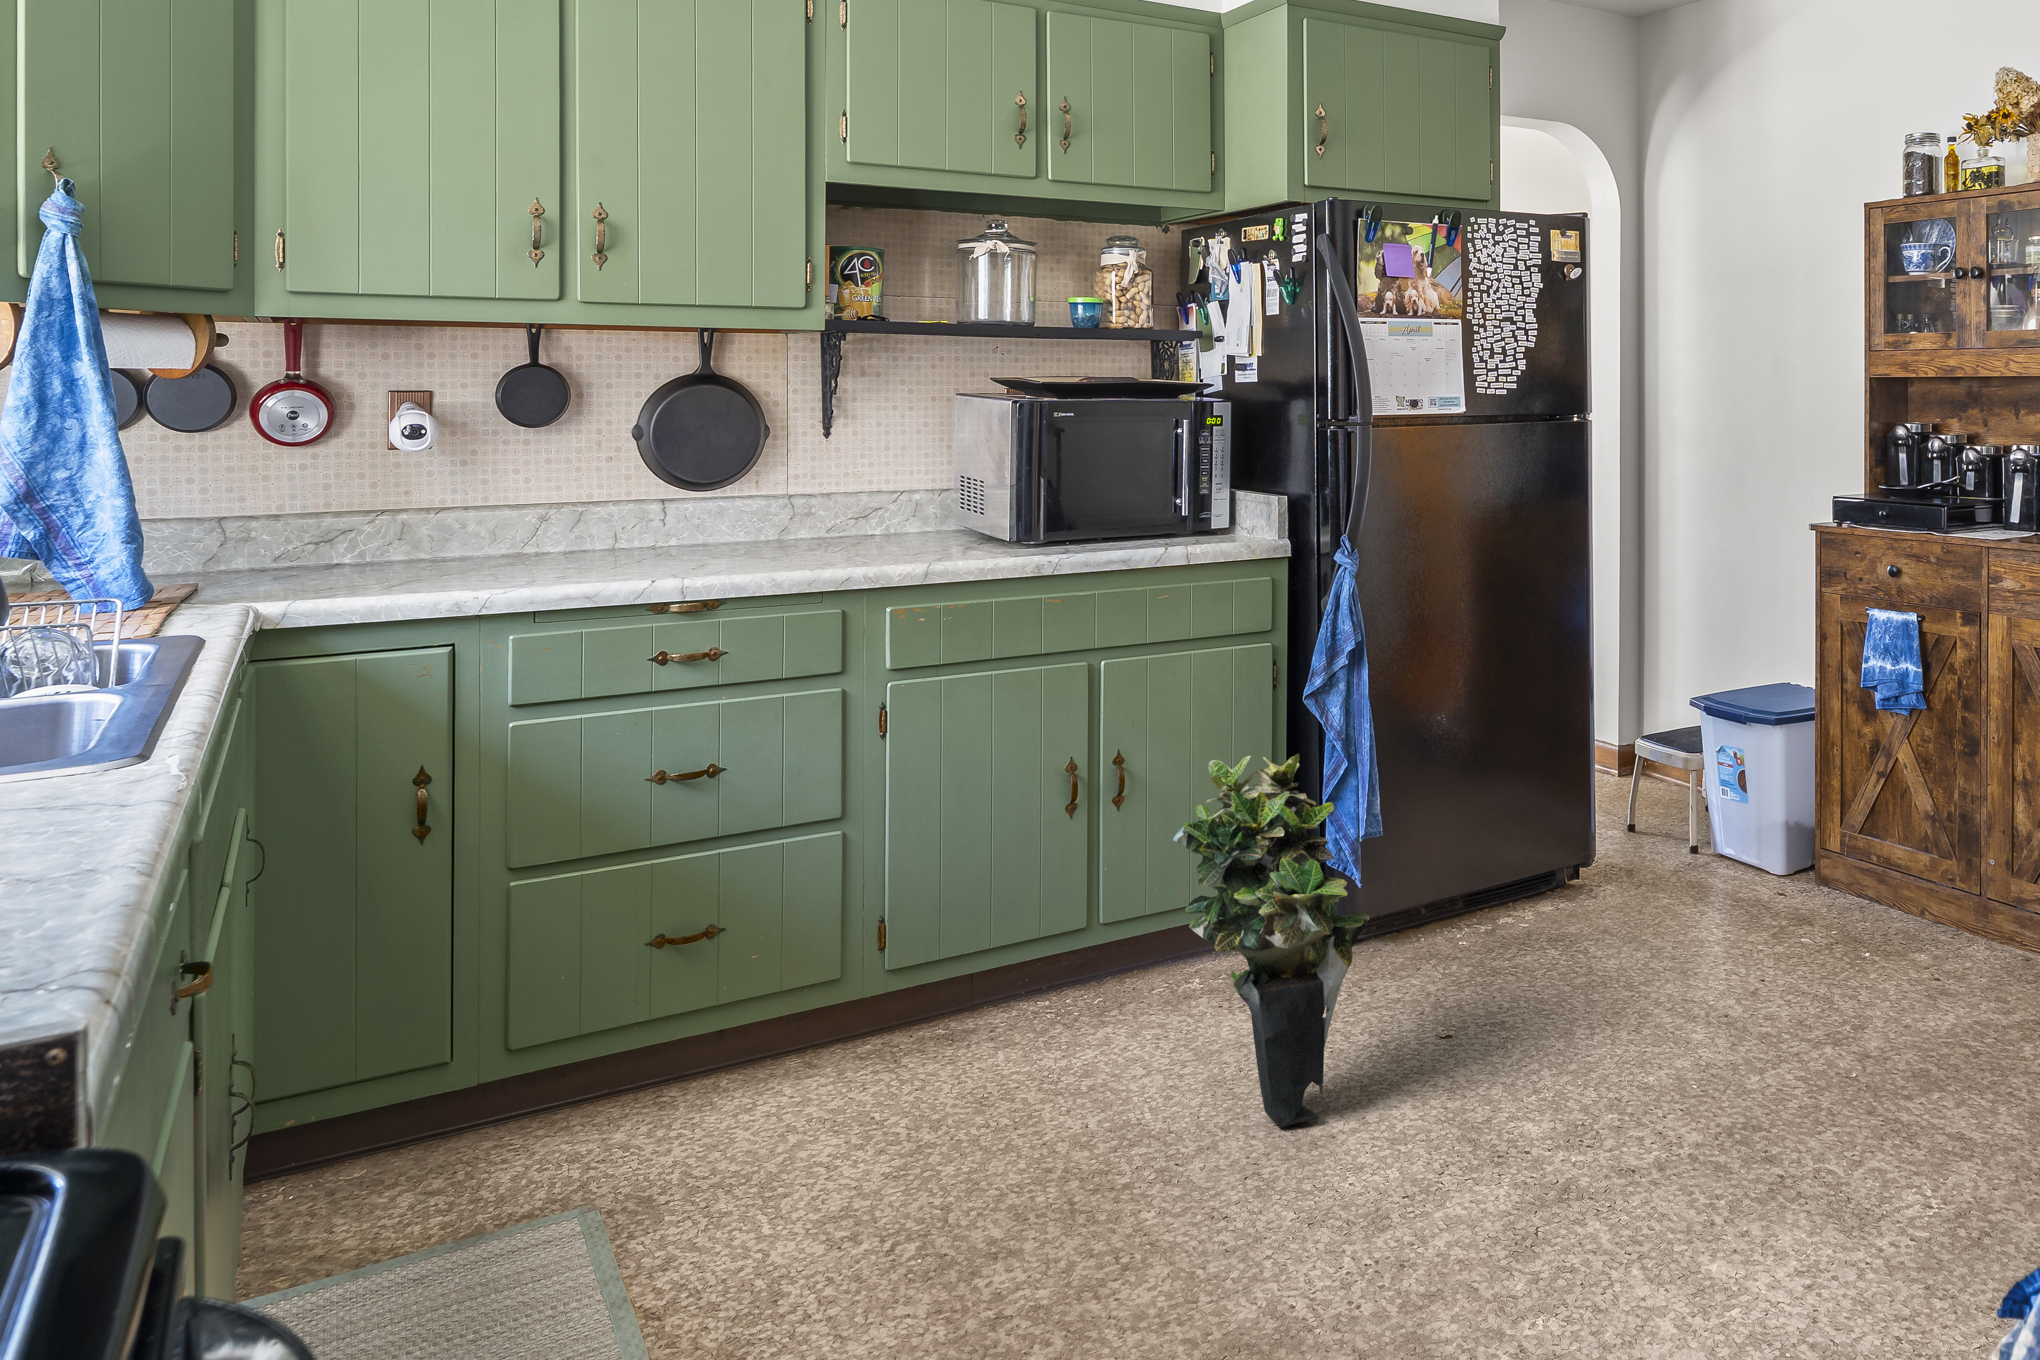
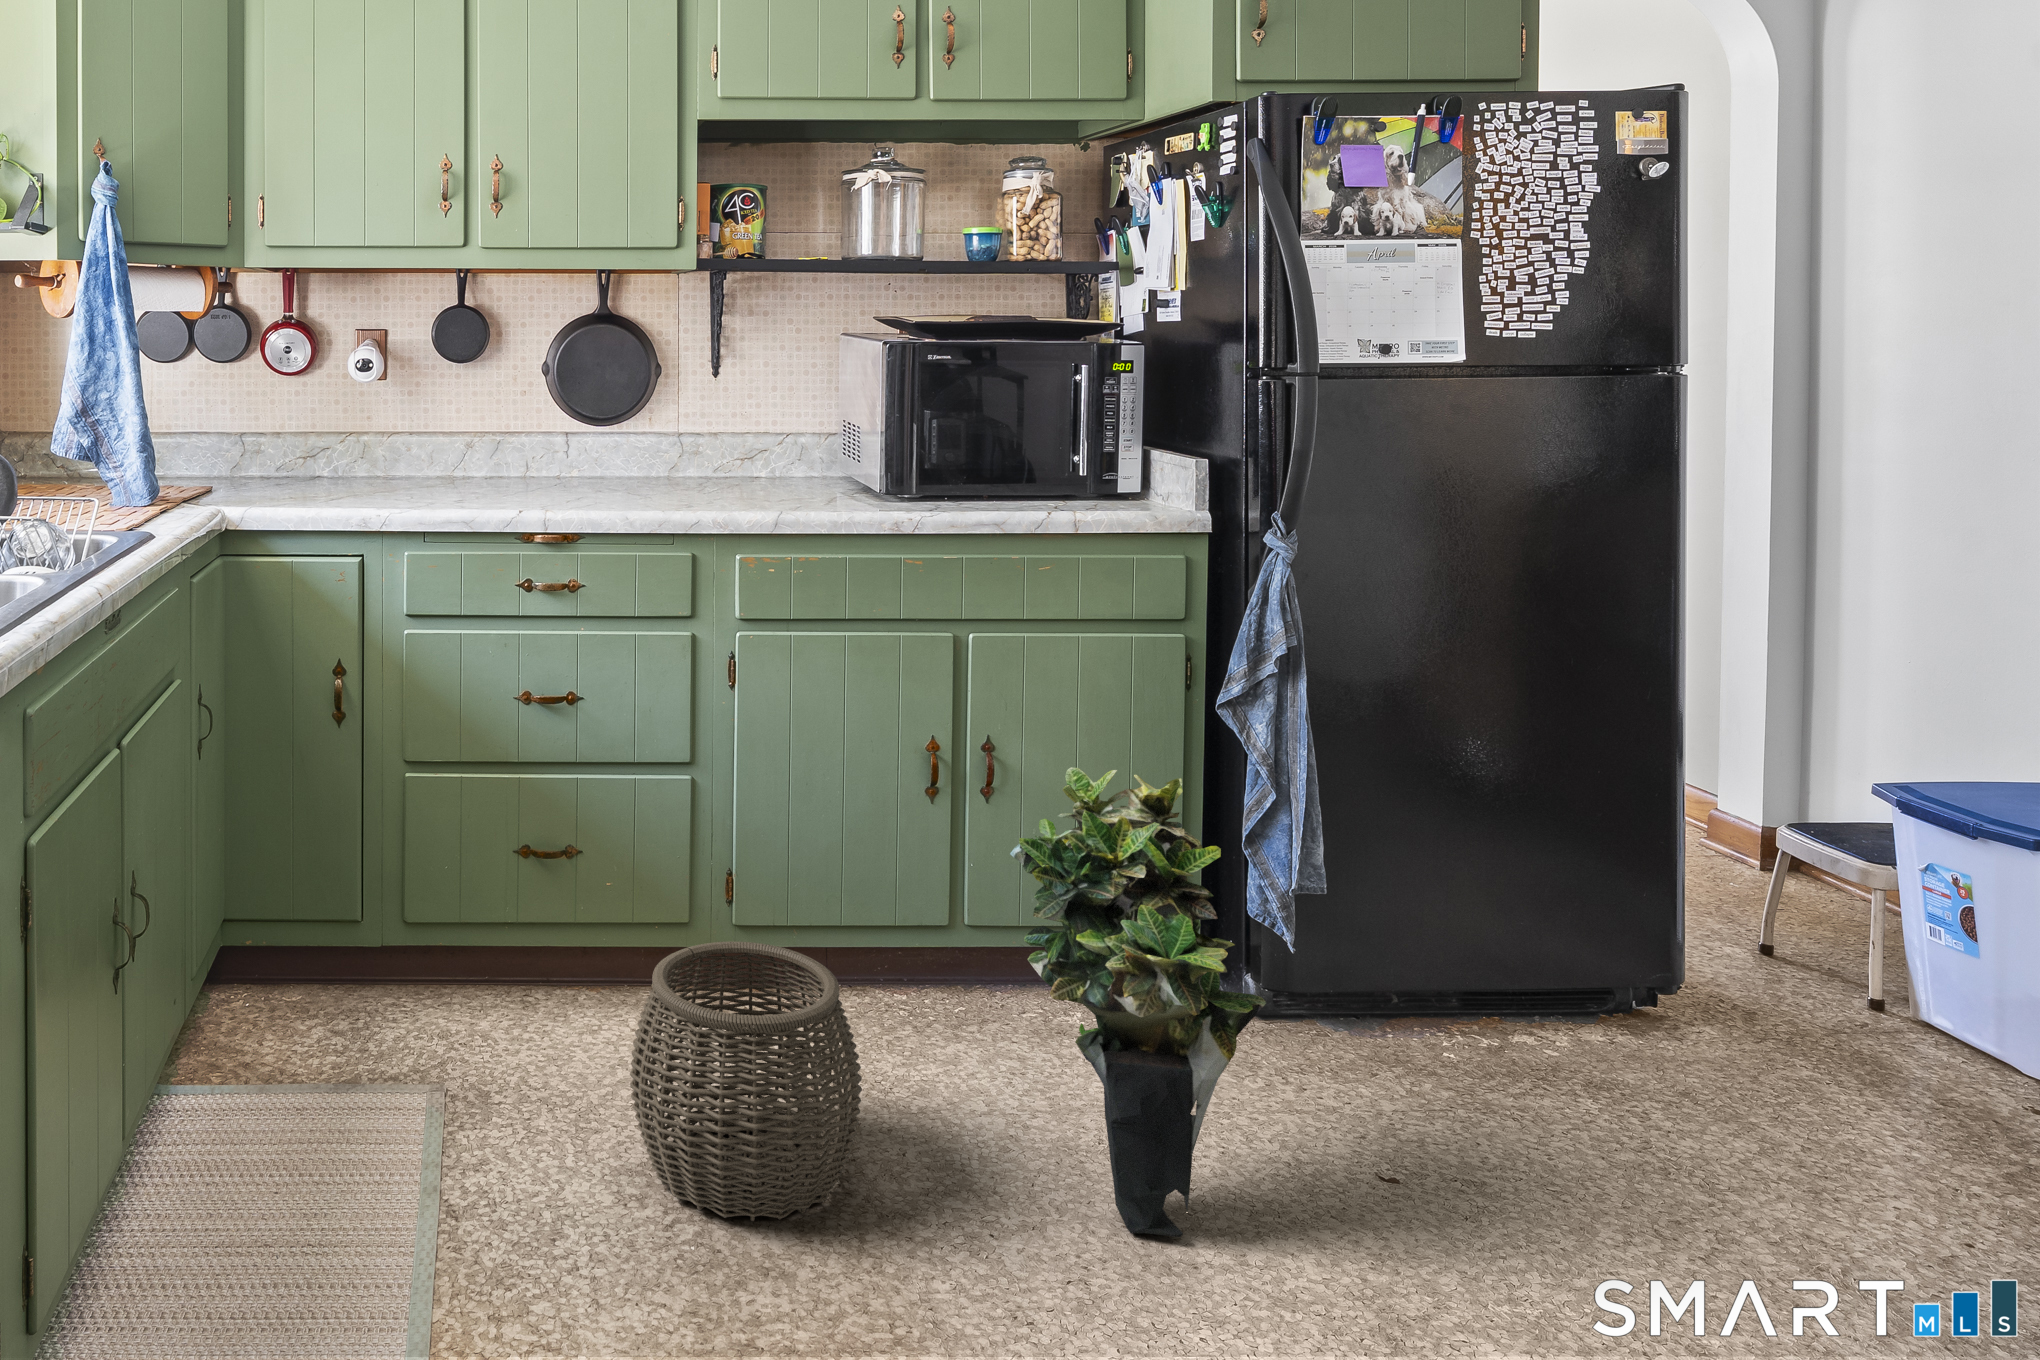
woven basket: none [830,968,1059,1227] -> present [630,941,862,1221]

